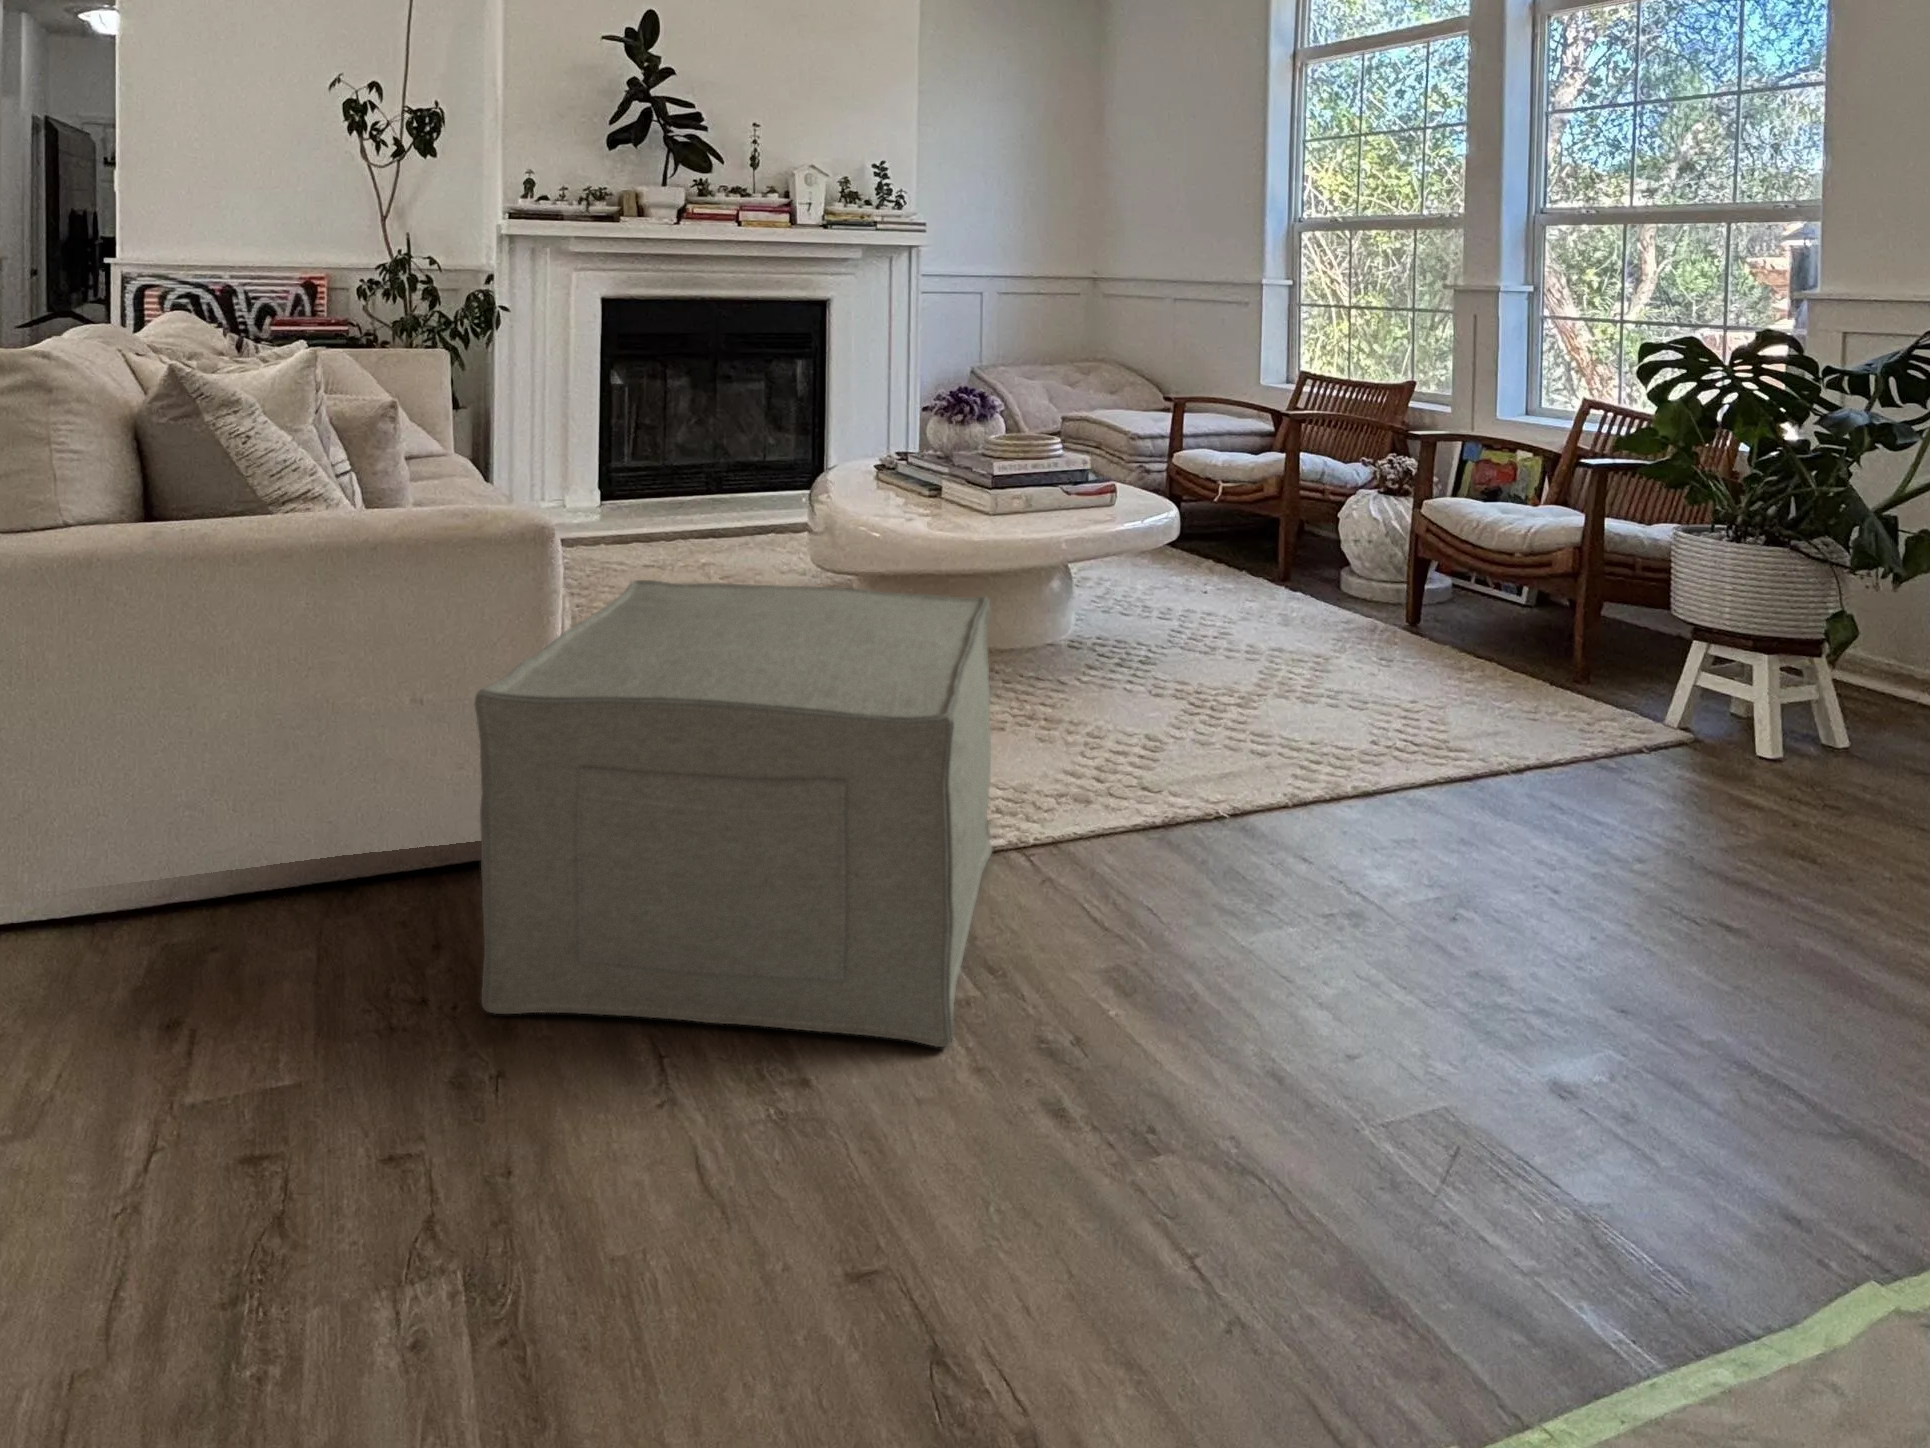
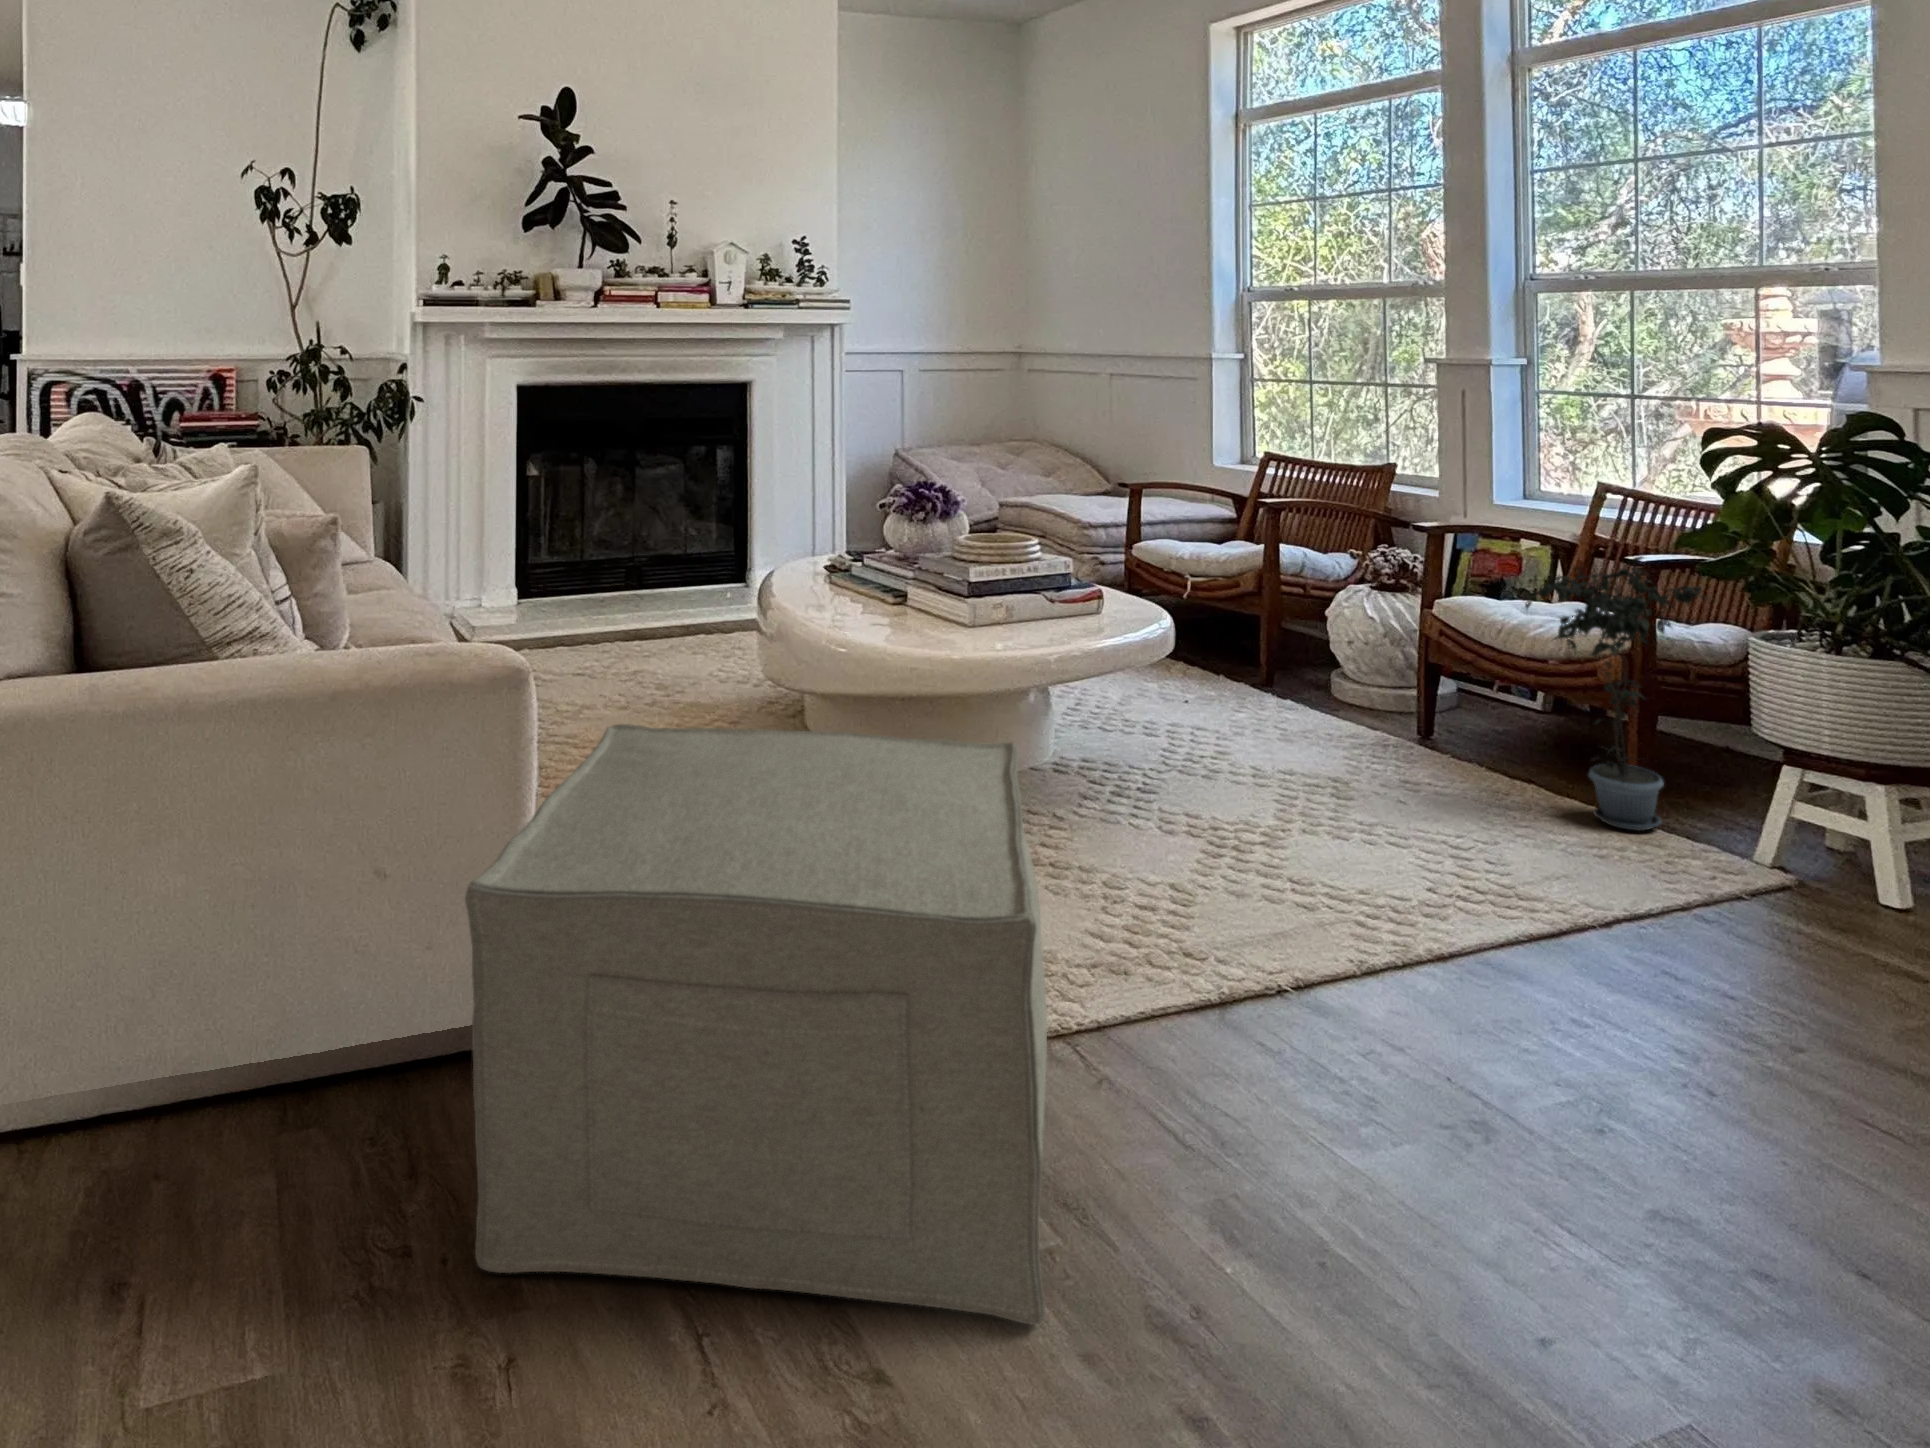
potted plant: none [1480,457,1649,698] -> present [1524,556,1707,831]

